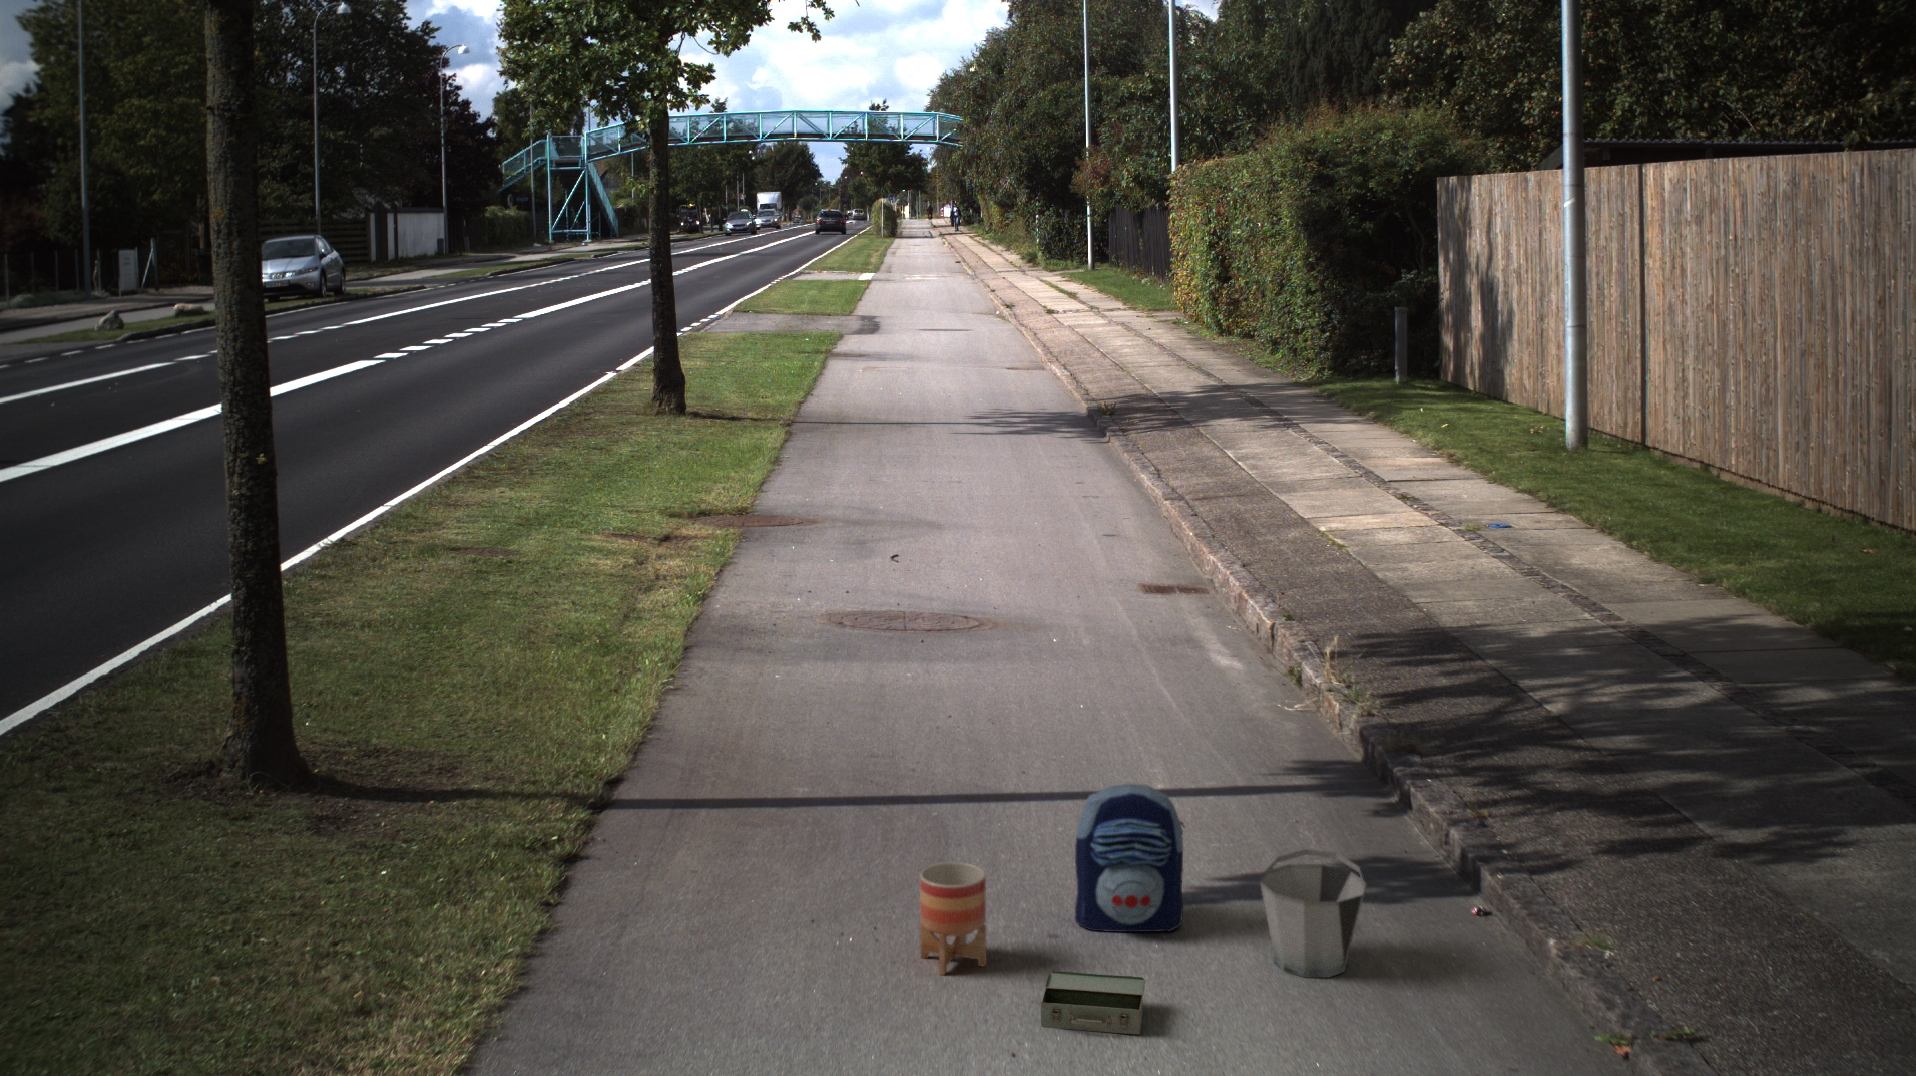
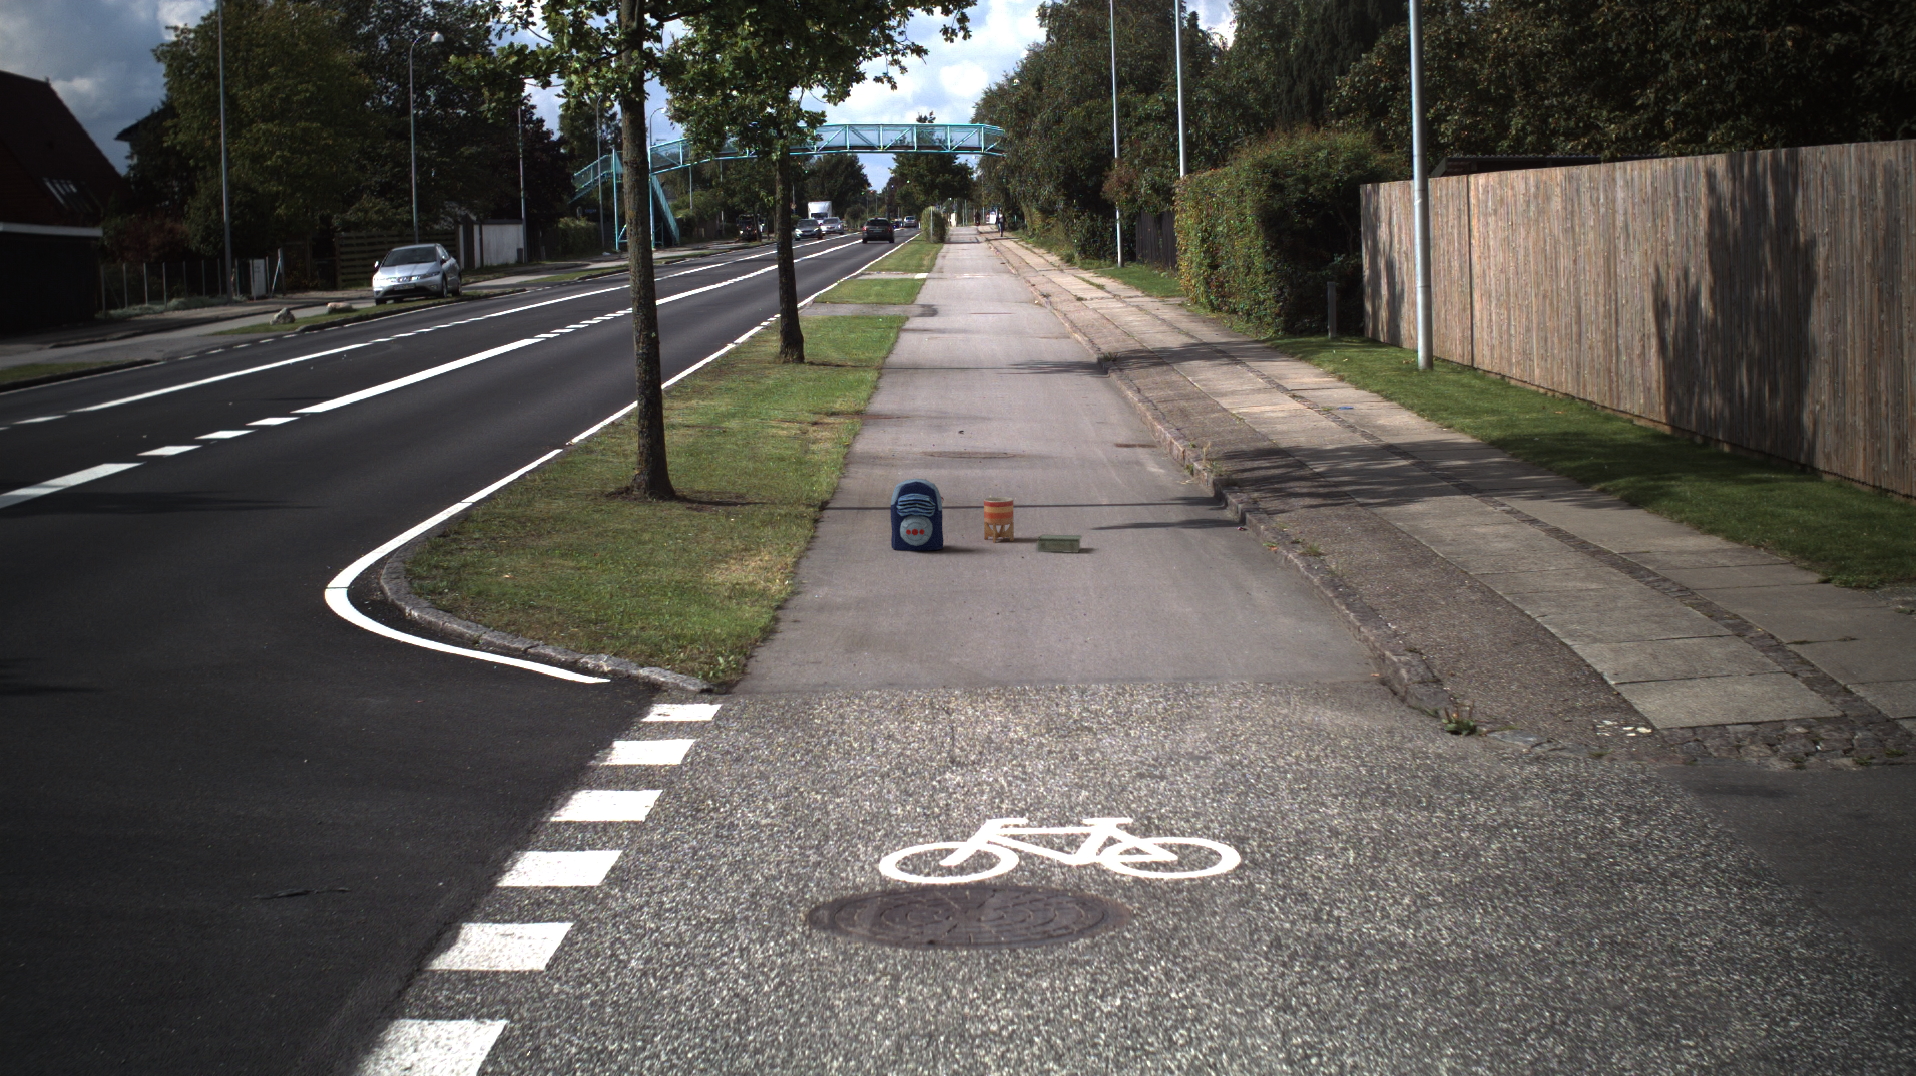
backpack: present [1075,783,1184,932] -> present [890,478,944,551]
bucket: present [1260,849,1366,978] -> none [1136,492,1183,543]

